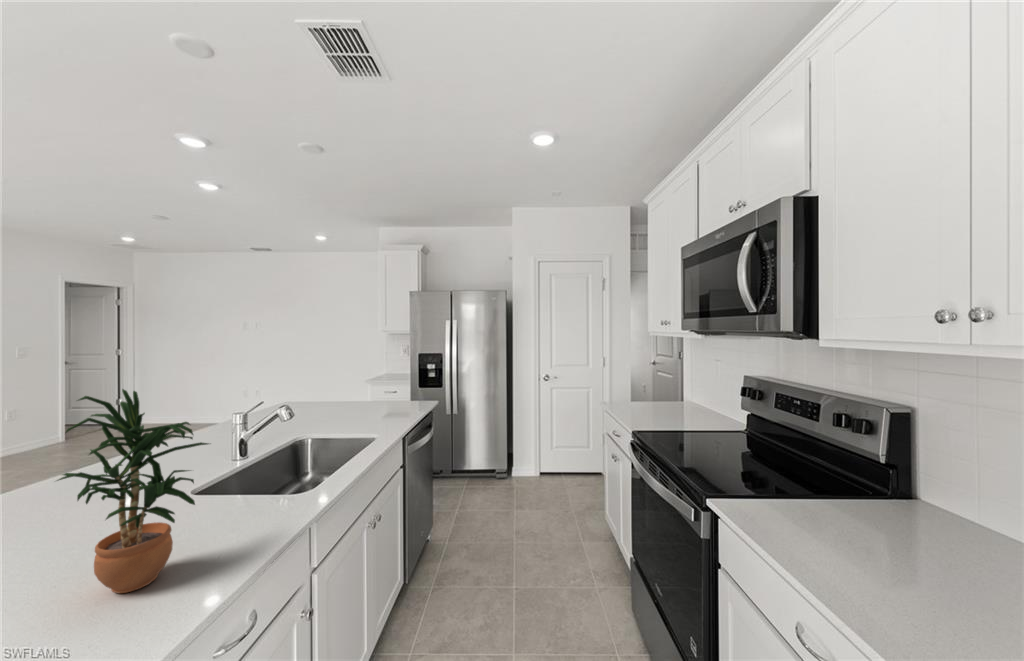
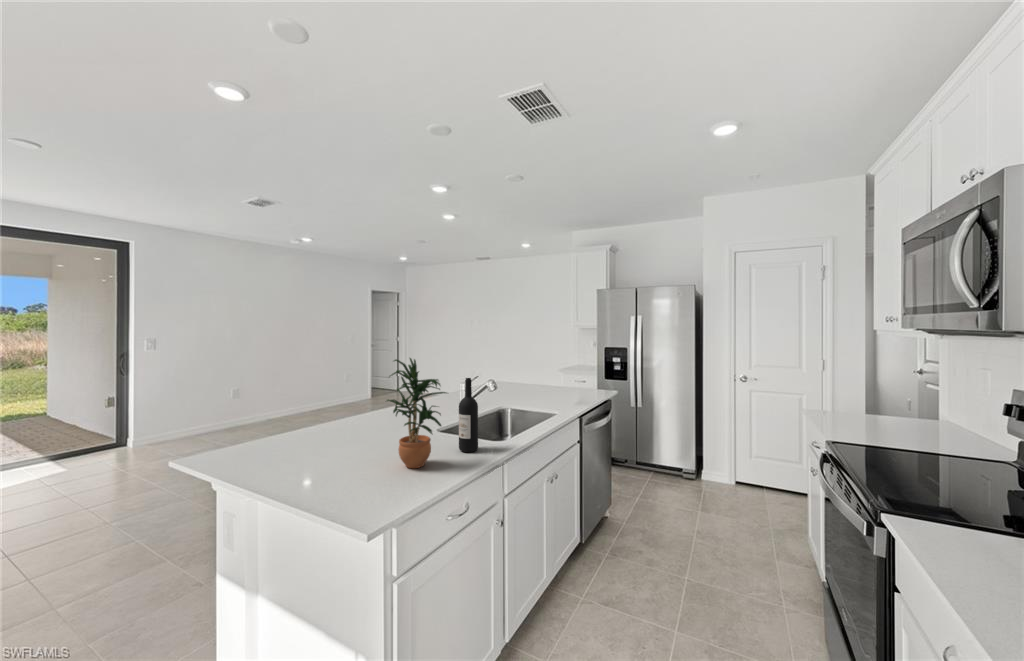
wine bottle: none [231,412,267,529] -> present [459,378,478,452]

